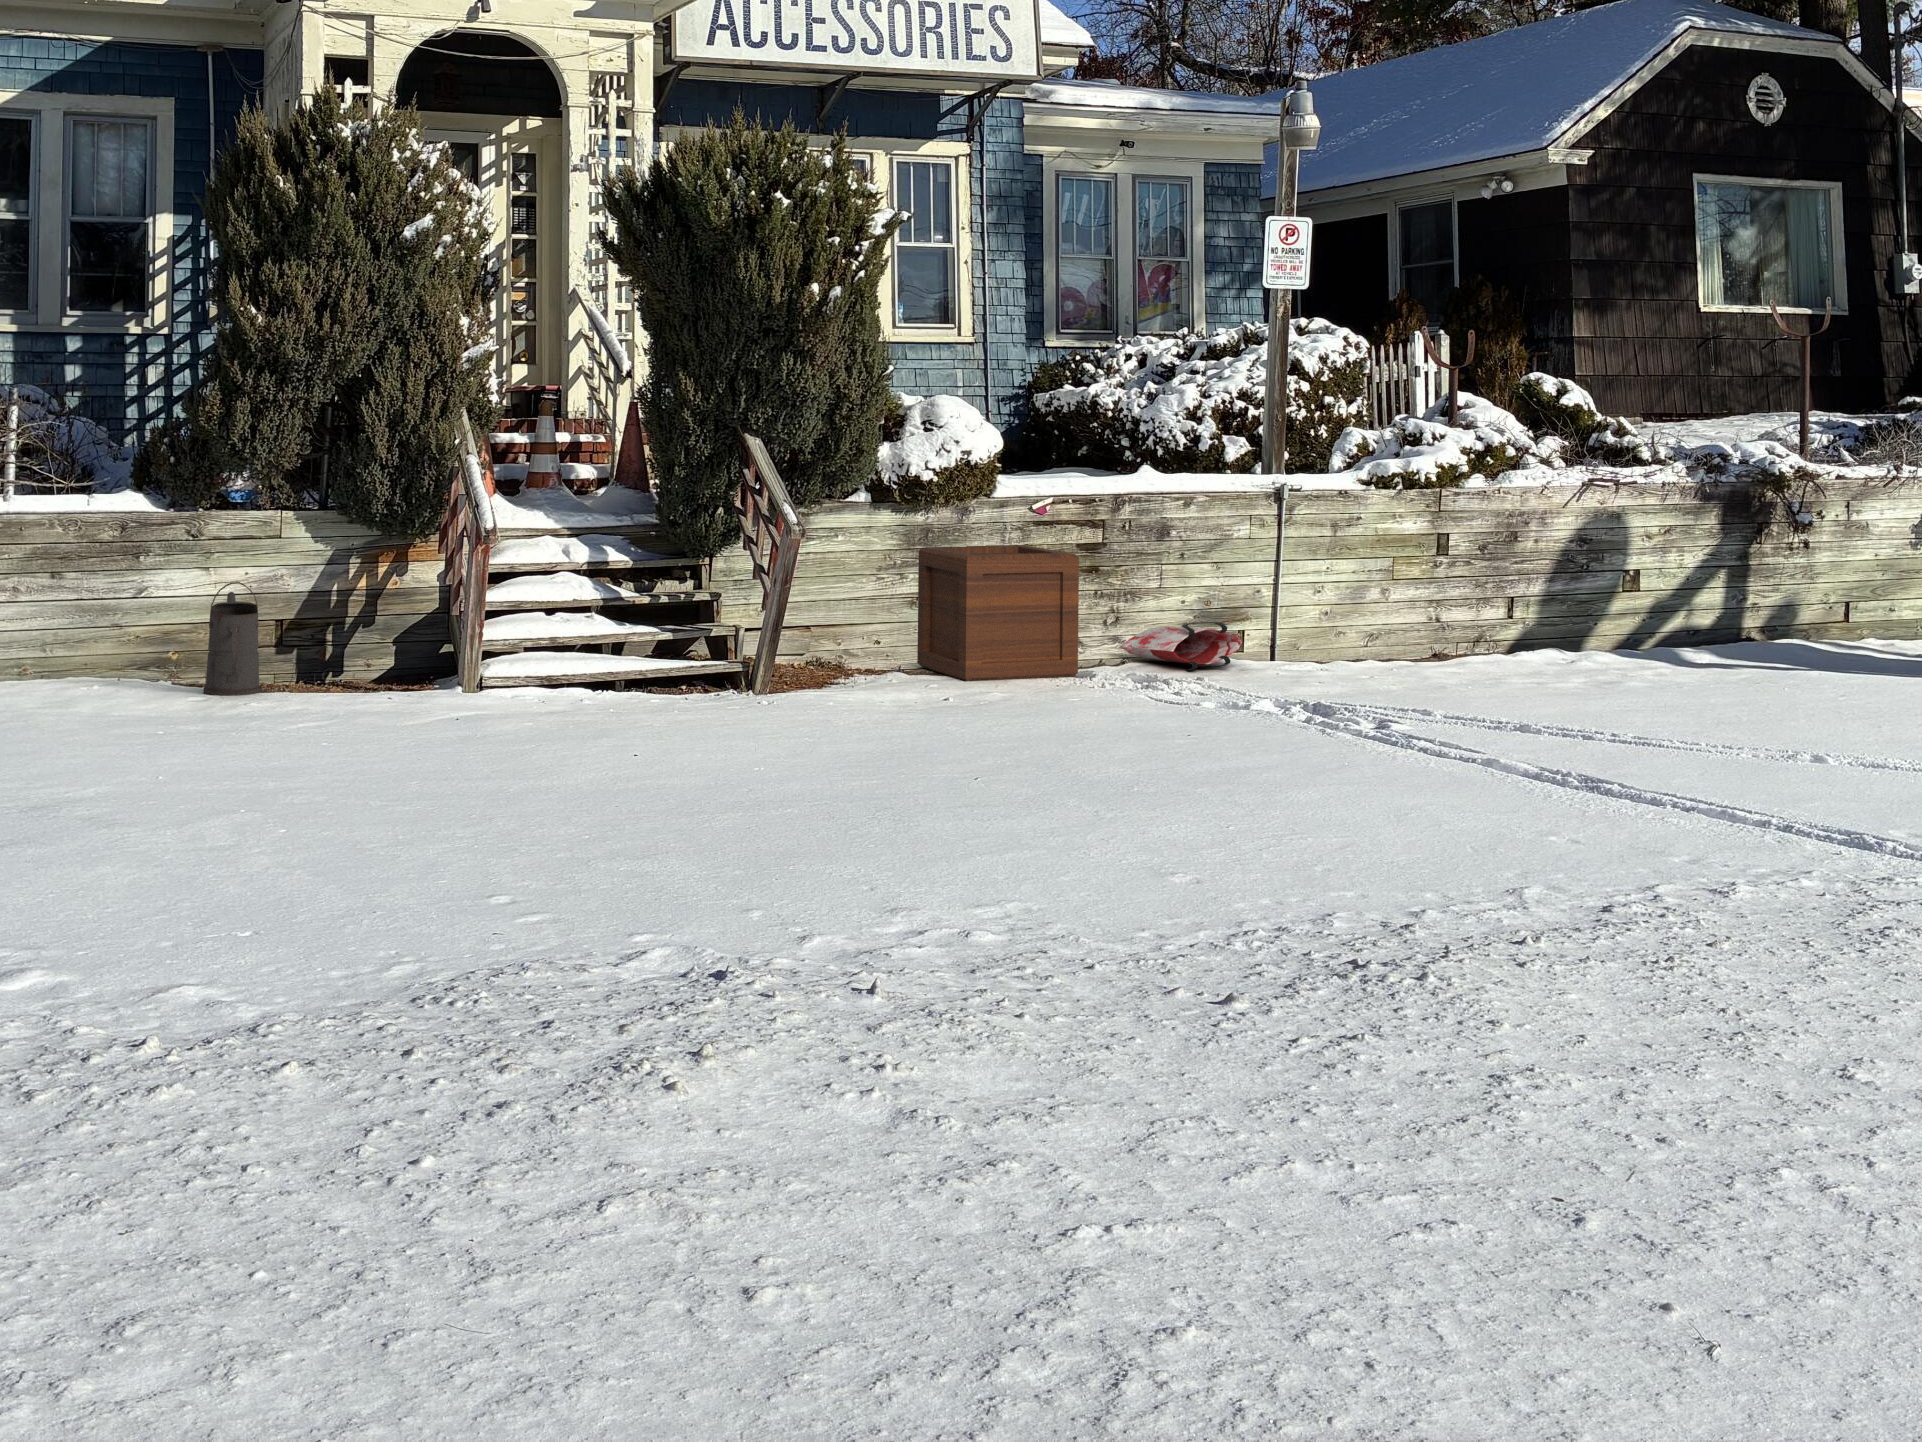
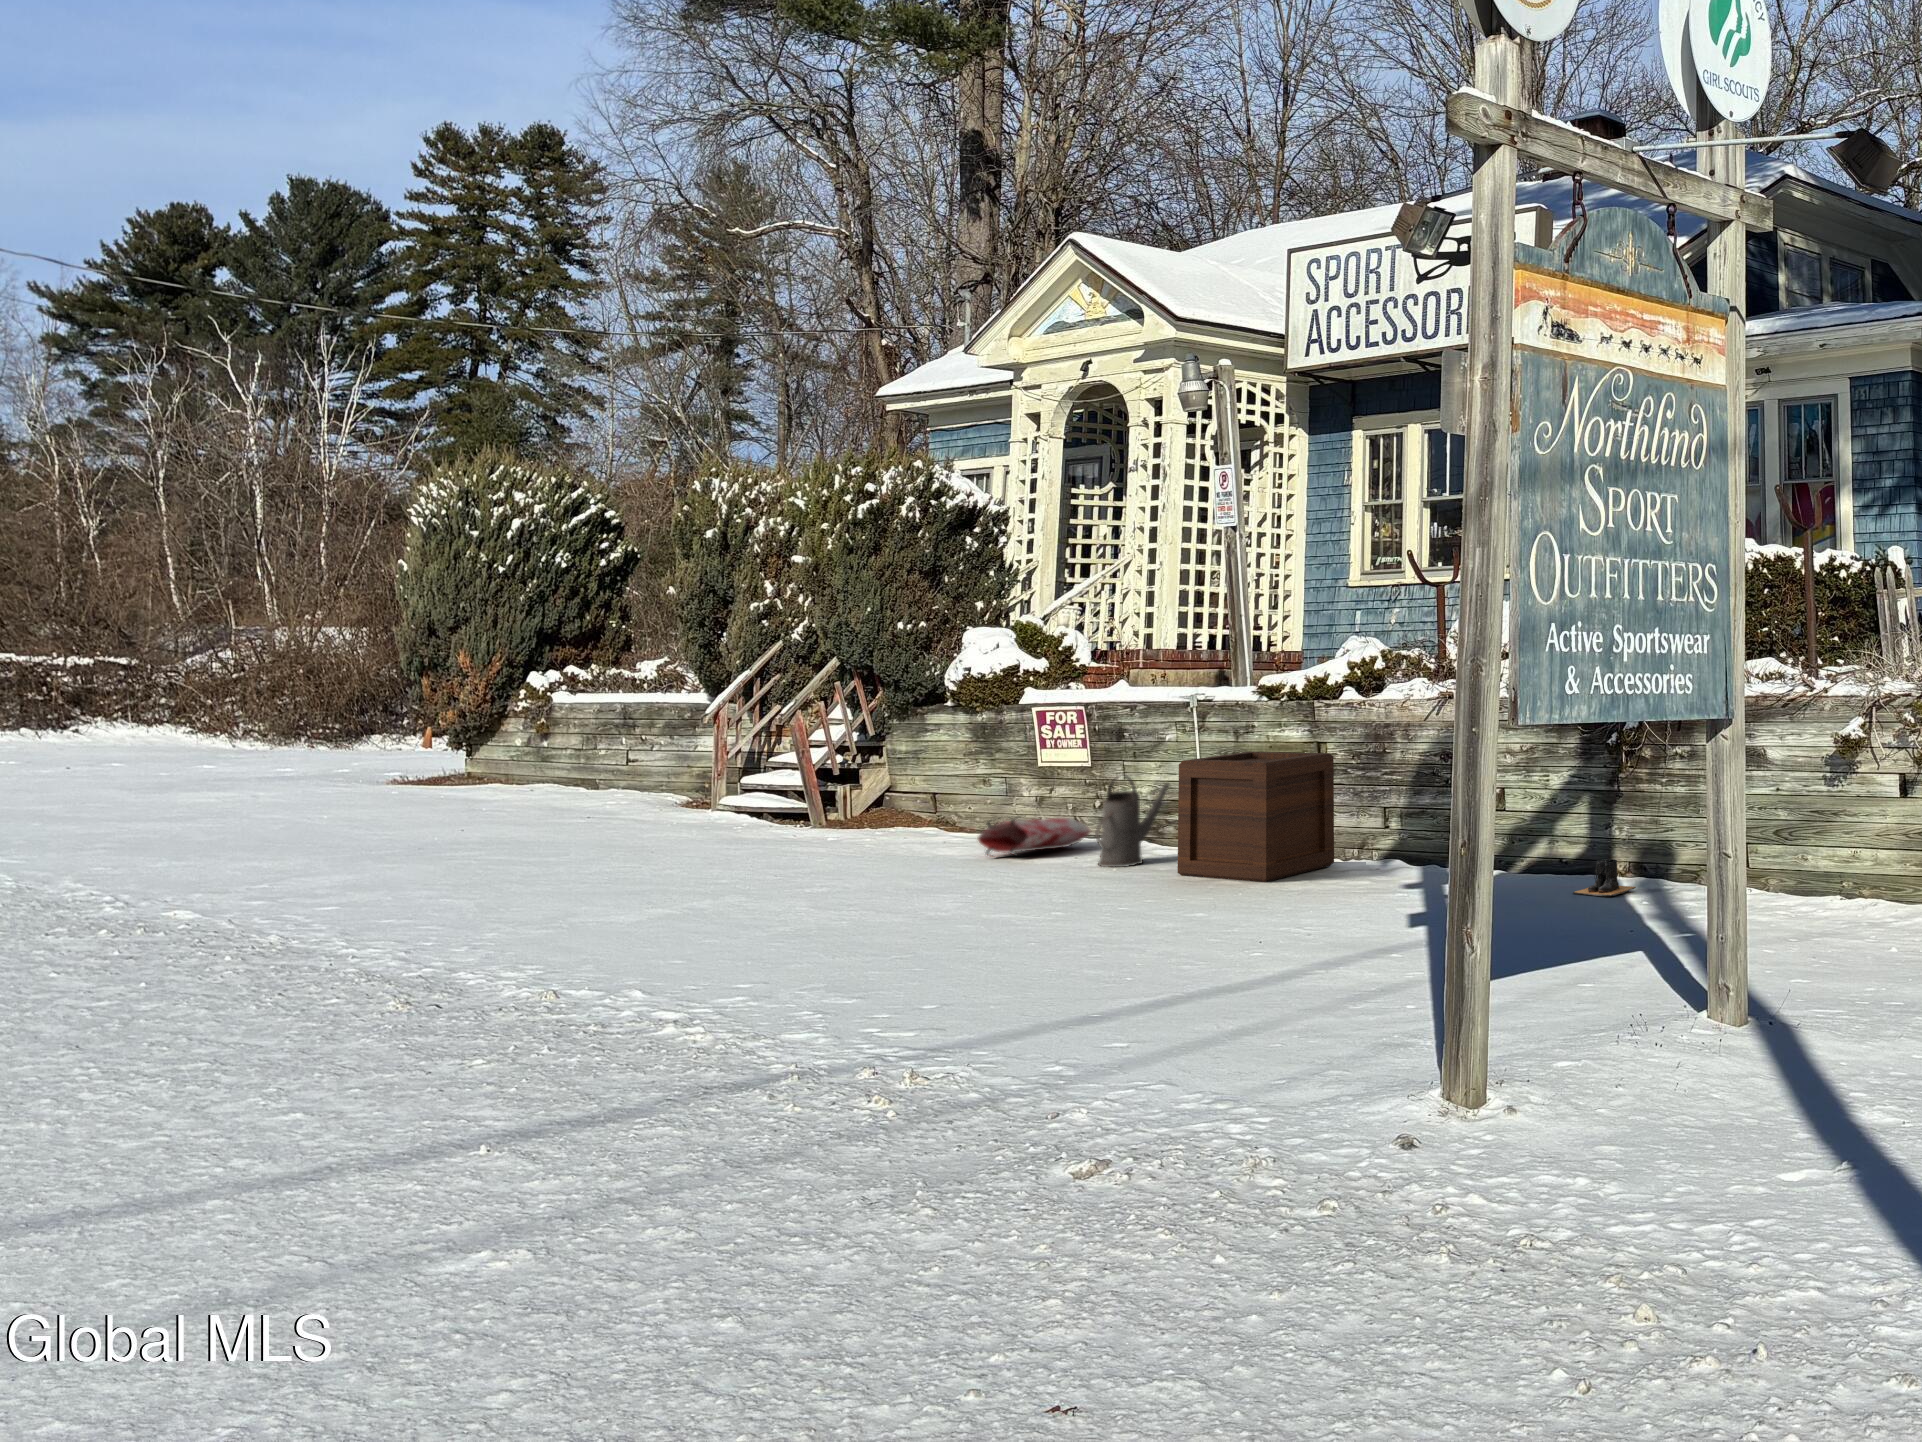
wooden crate: present [917,545,1079,681] -> present [1178,751,1334,882]
watering can: present [203,582,262,696] -> present [1095,775,1169,867]
boots: none [1740,619,1797,649] -> present [1573,859,1636,896]

